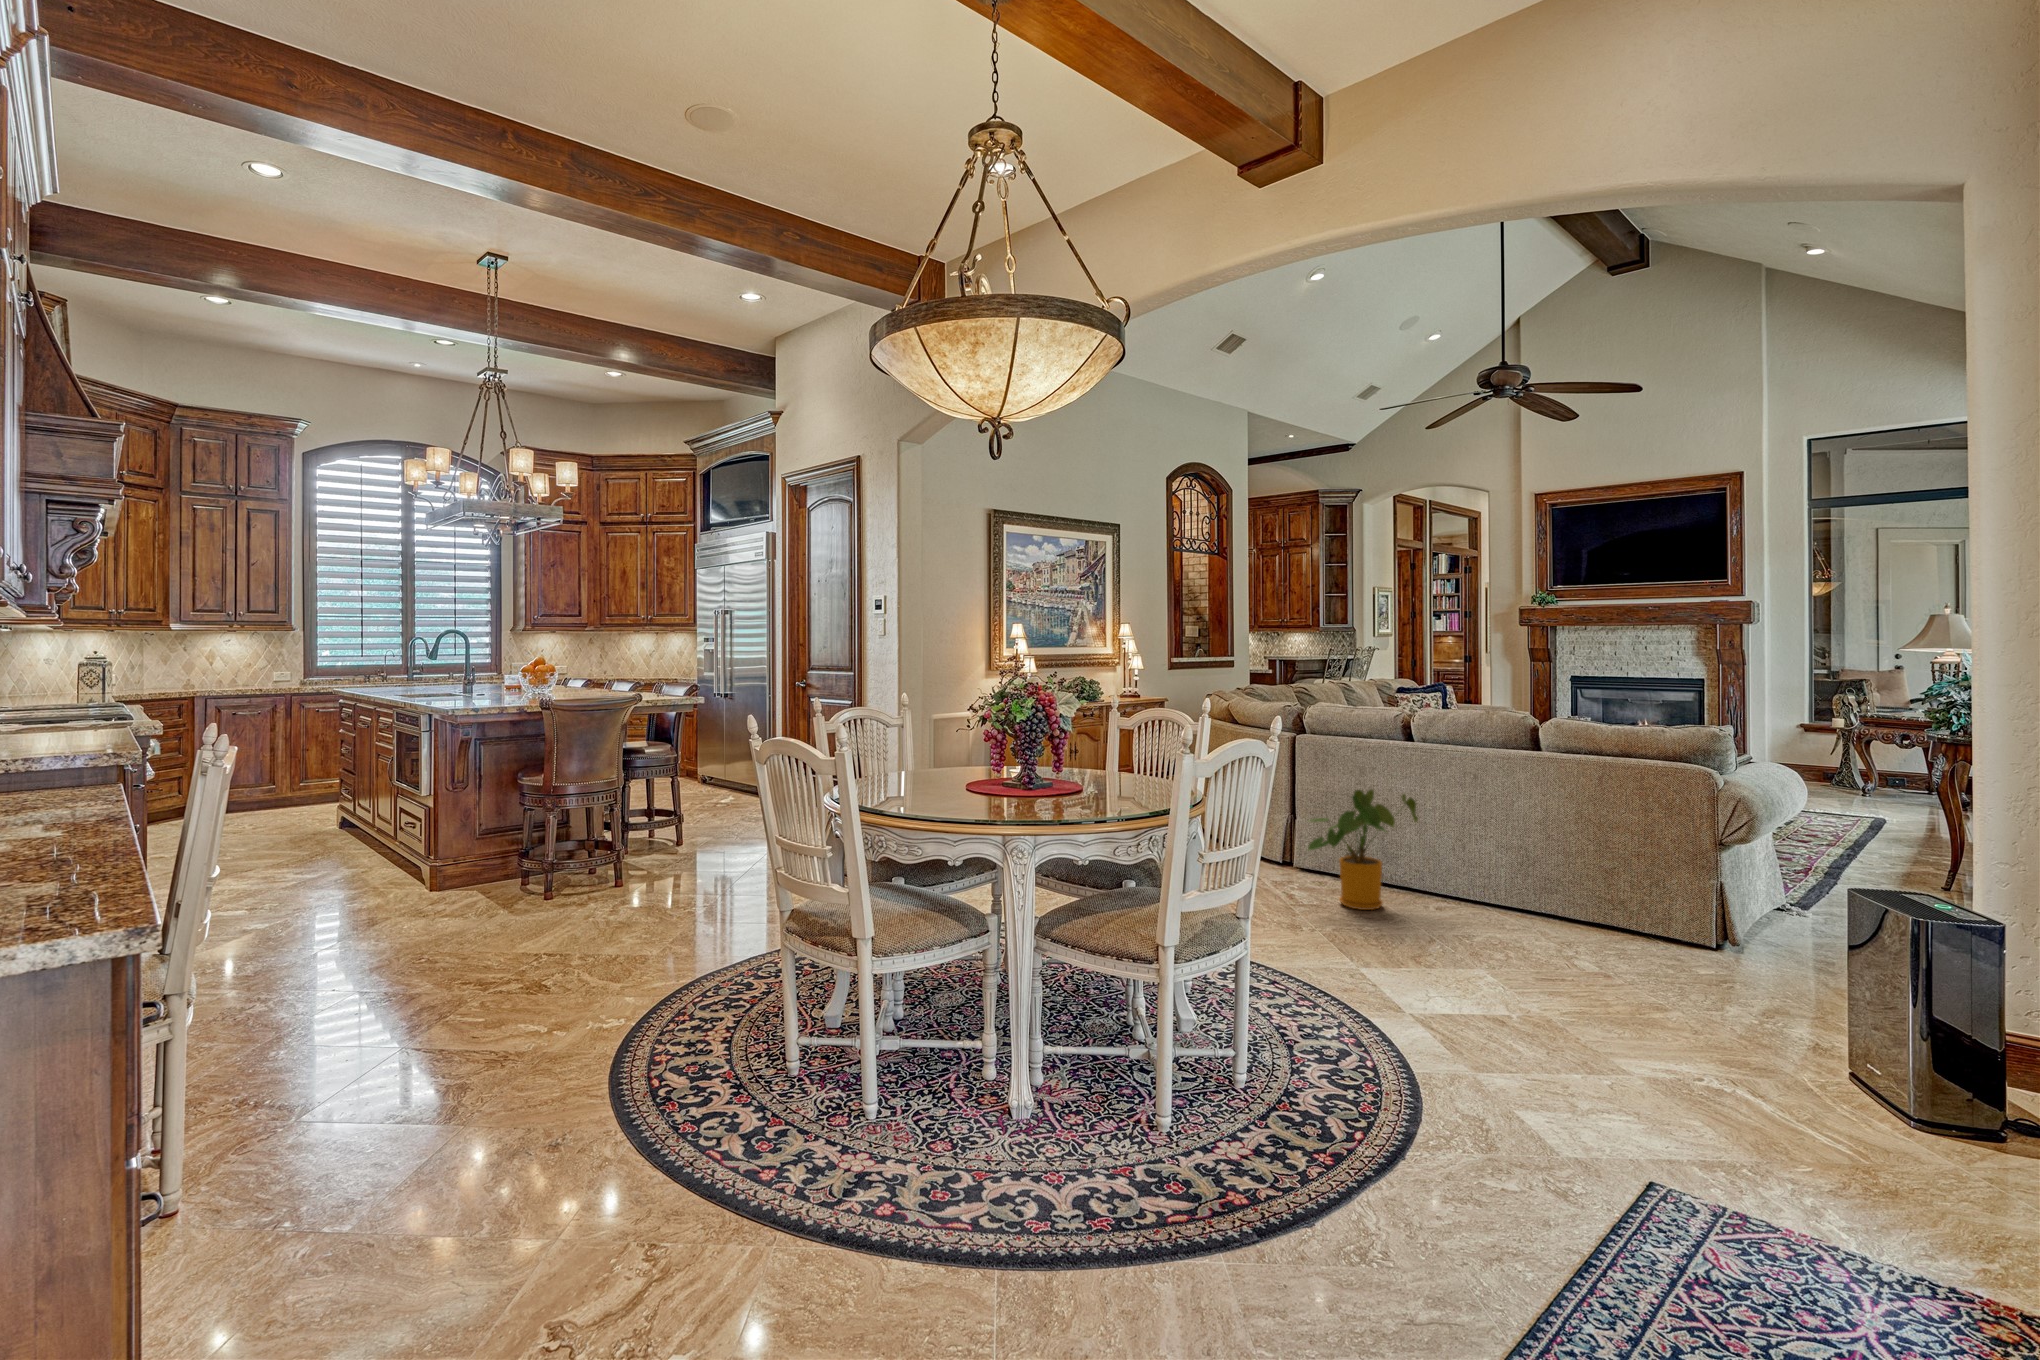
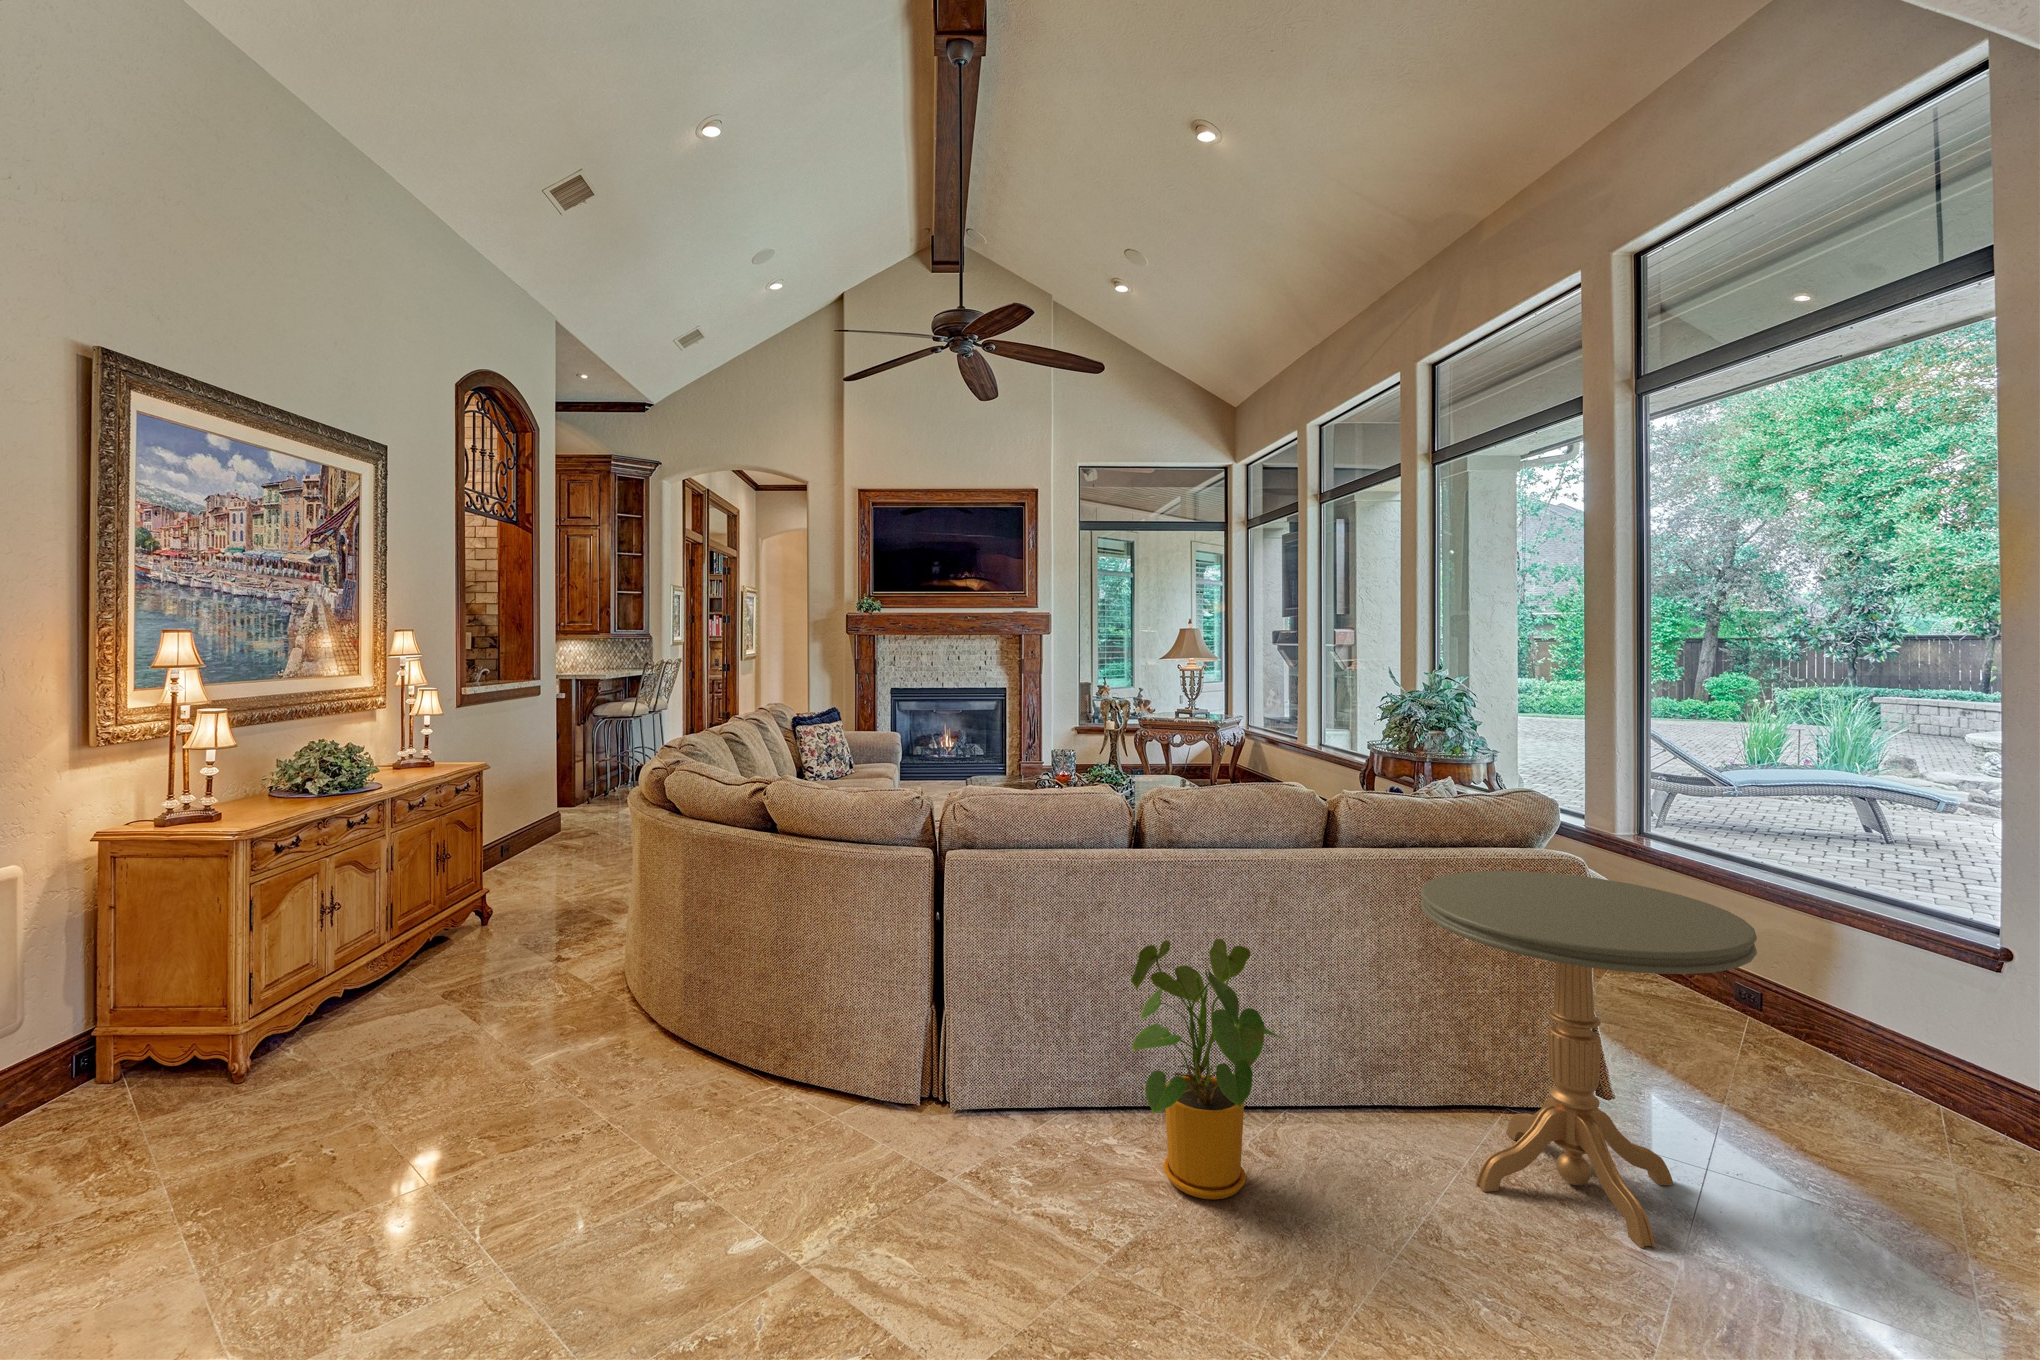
side table: none [1475,774,1671,969] -> present [1421,871,1757,1248]

